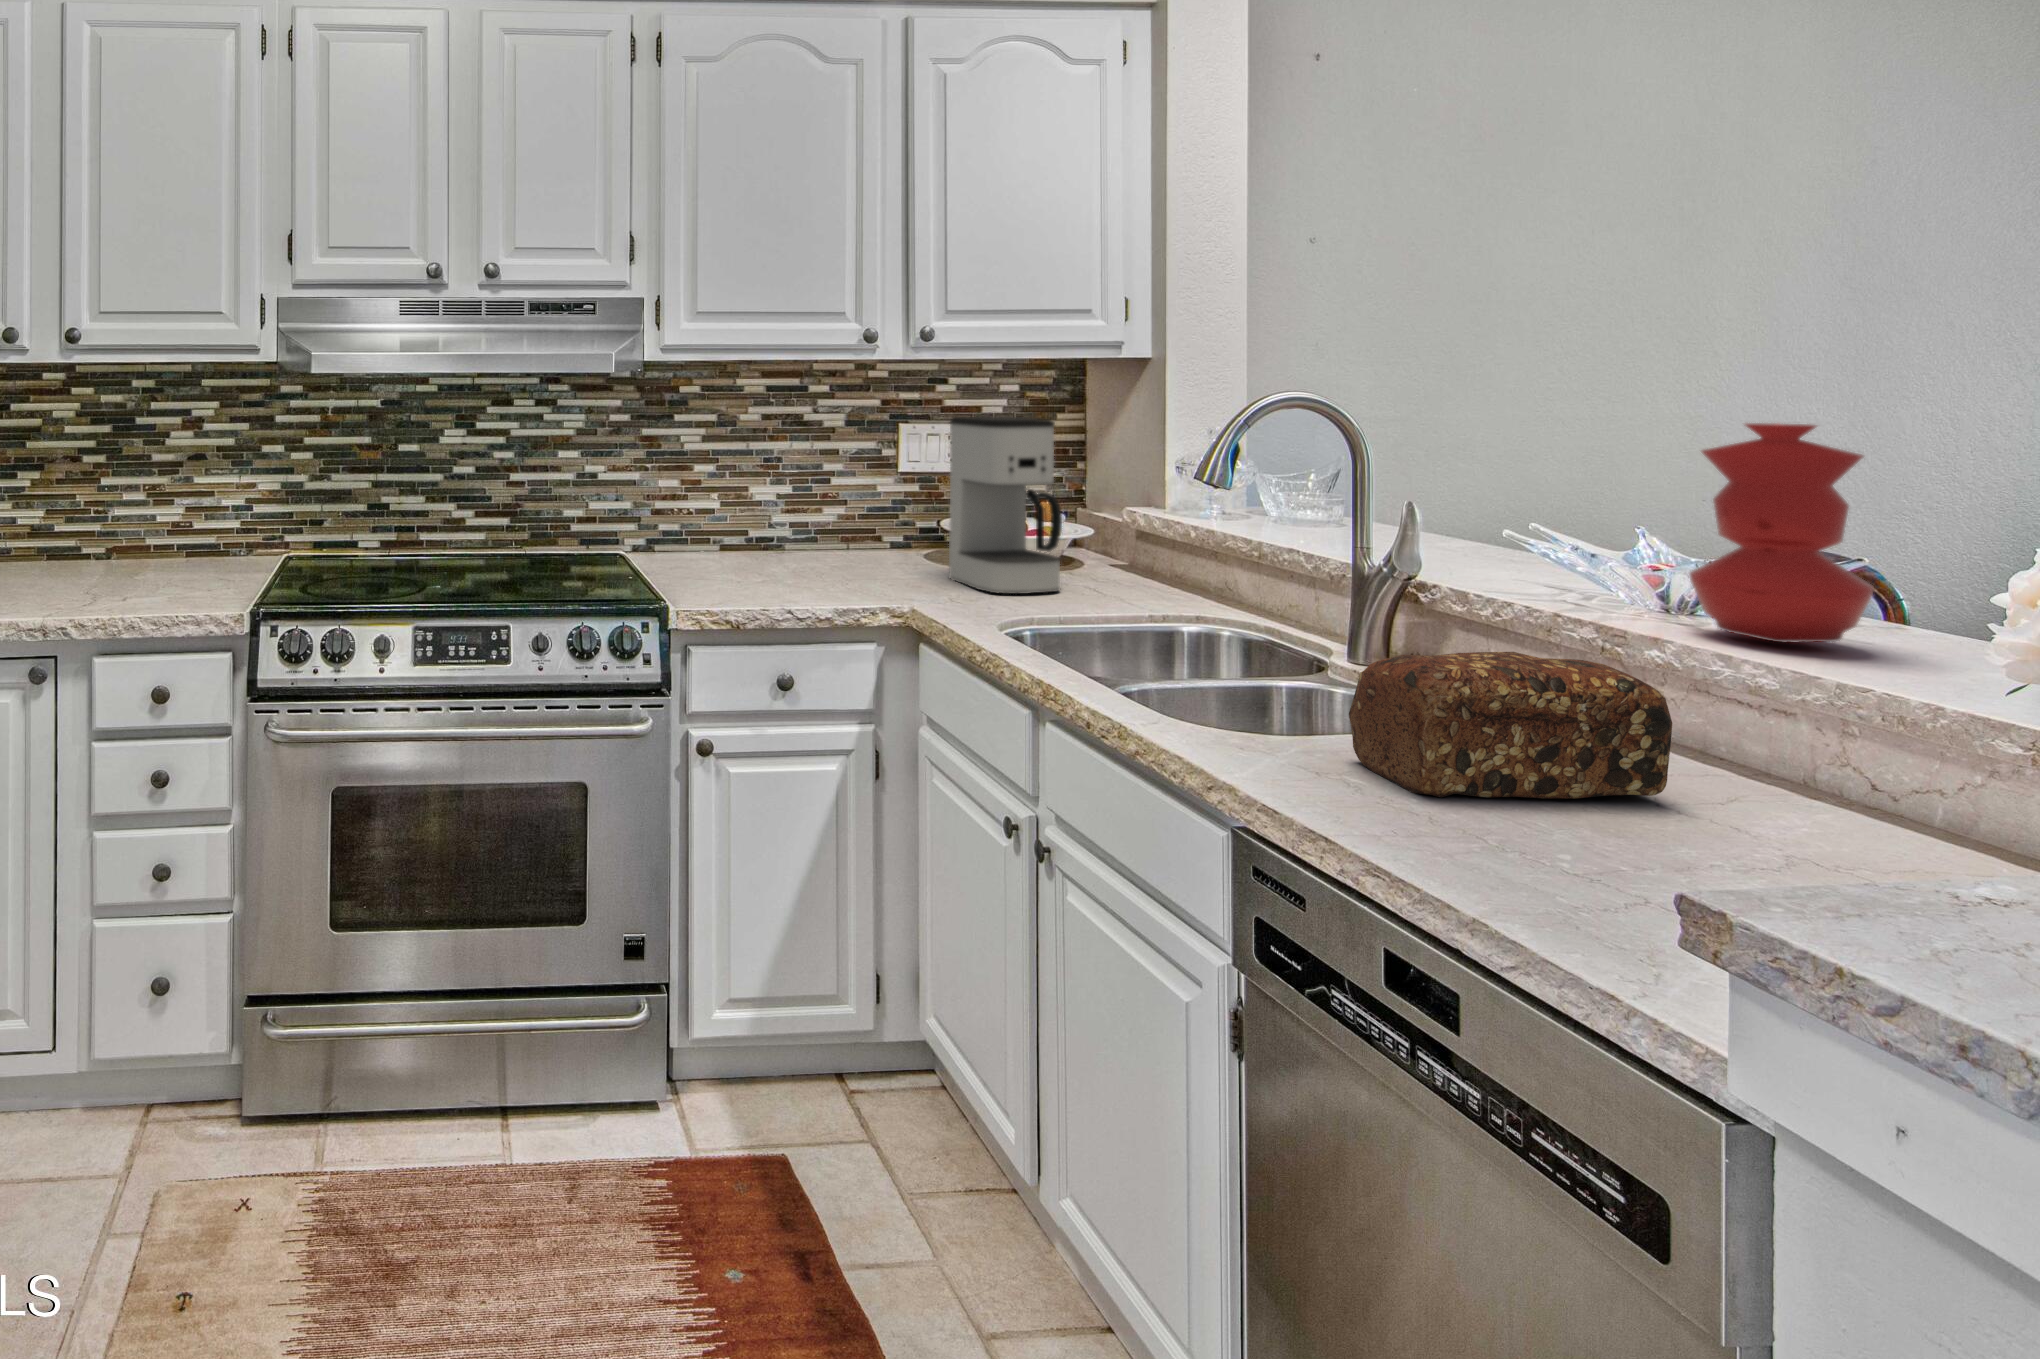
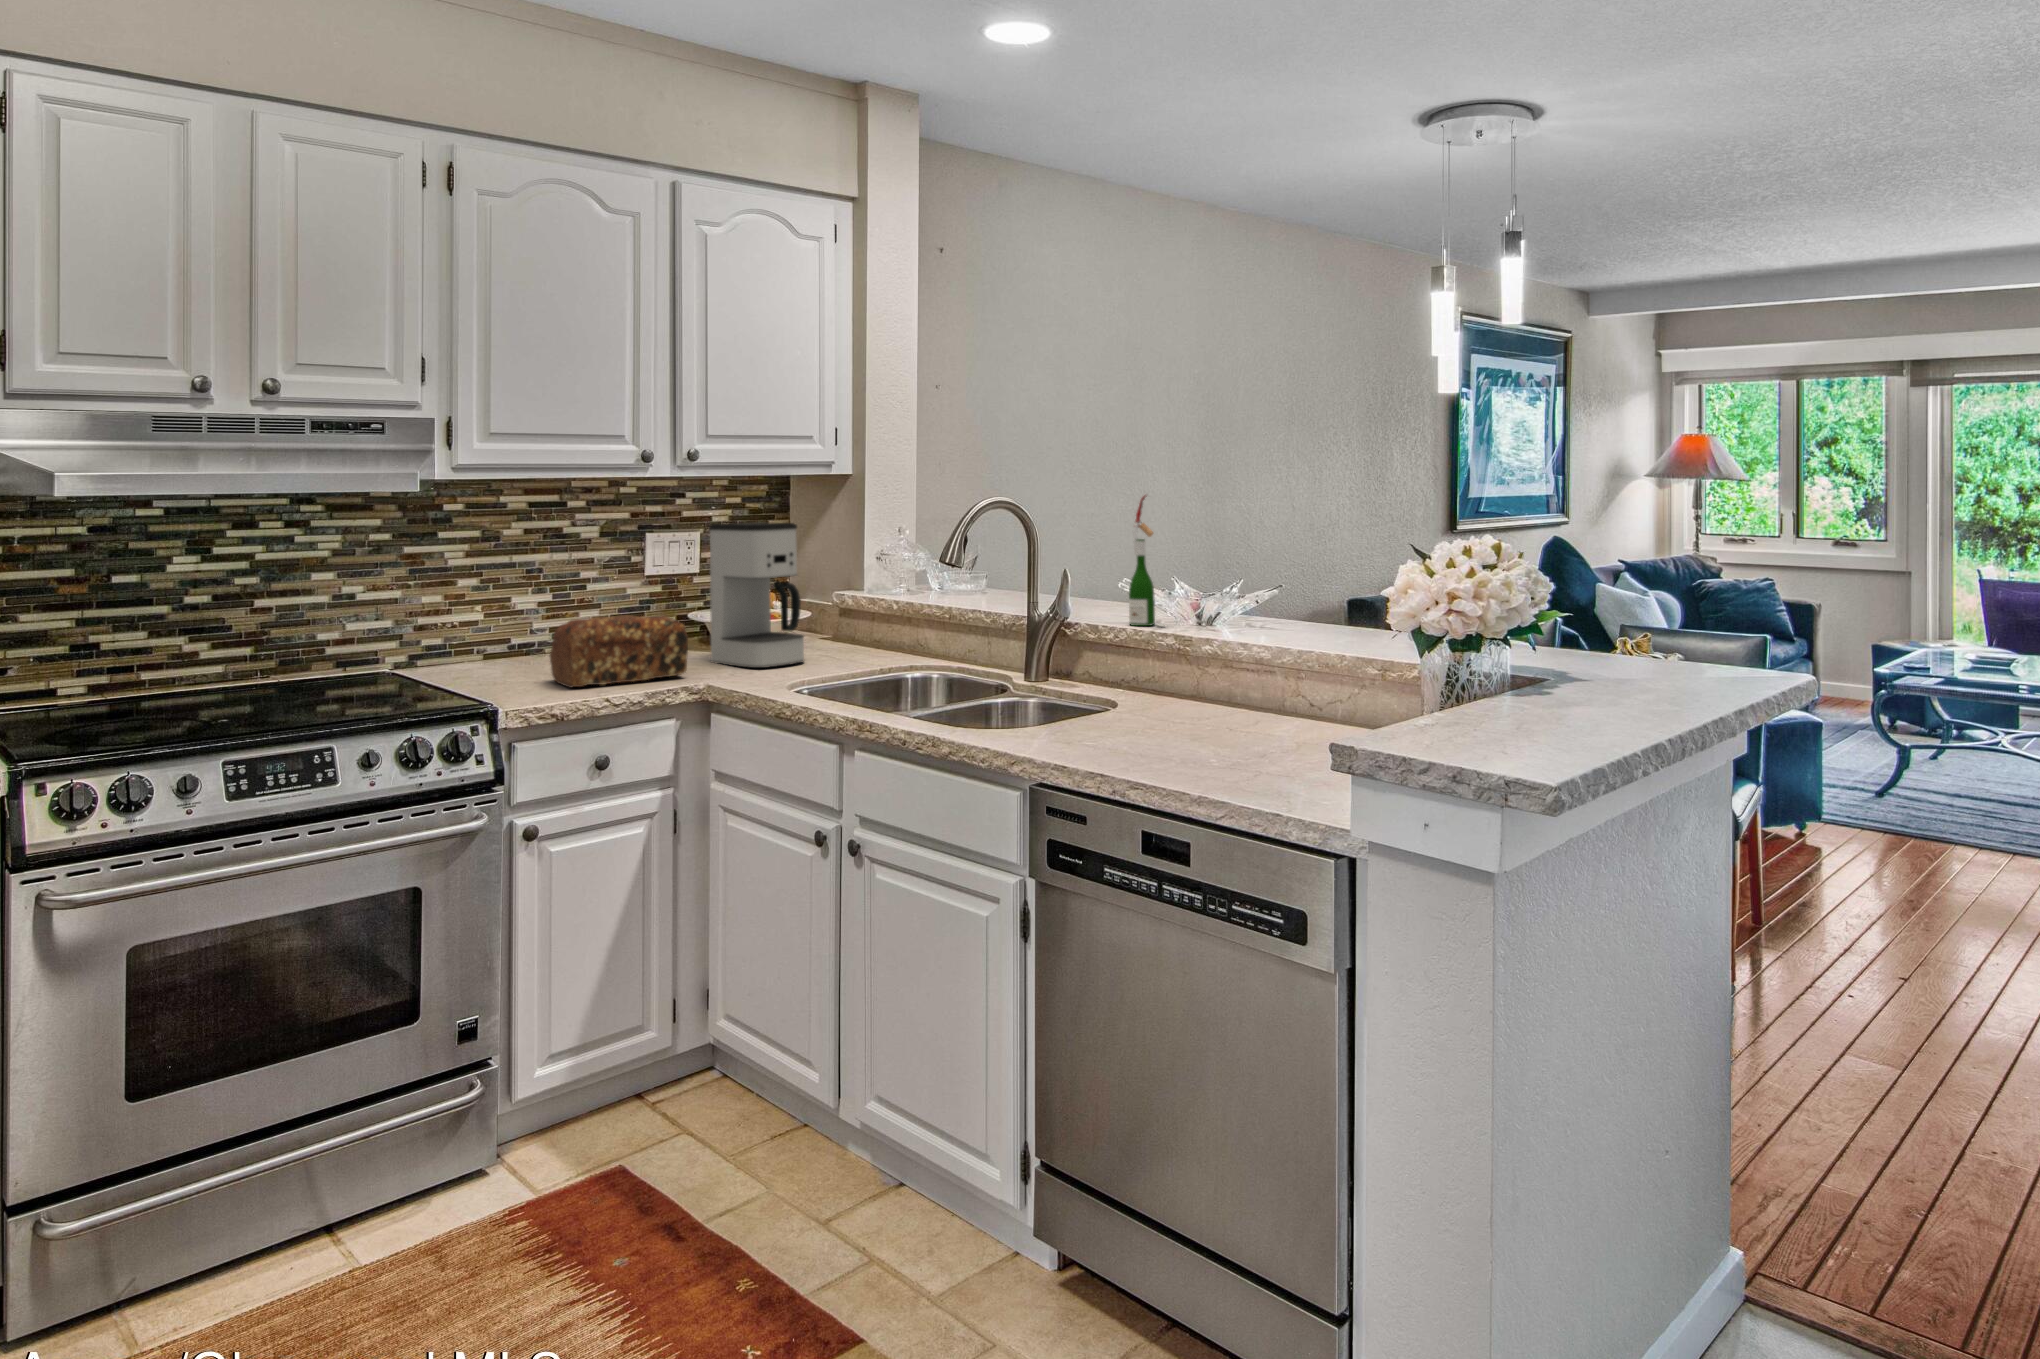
wine bottle: none [1534,398,1602,608] -> present [1129,495,1164,626]
vase: present [1690,423,1874,643] -> none [1213,506,1294,634]
bread loaf: present [1349,652,1672,798] -> present [550,615,688,688]

